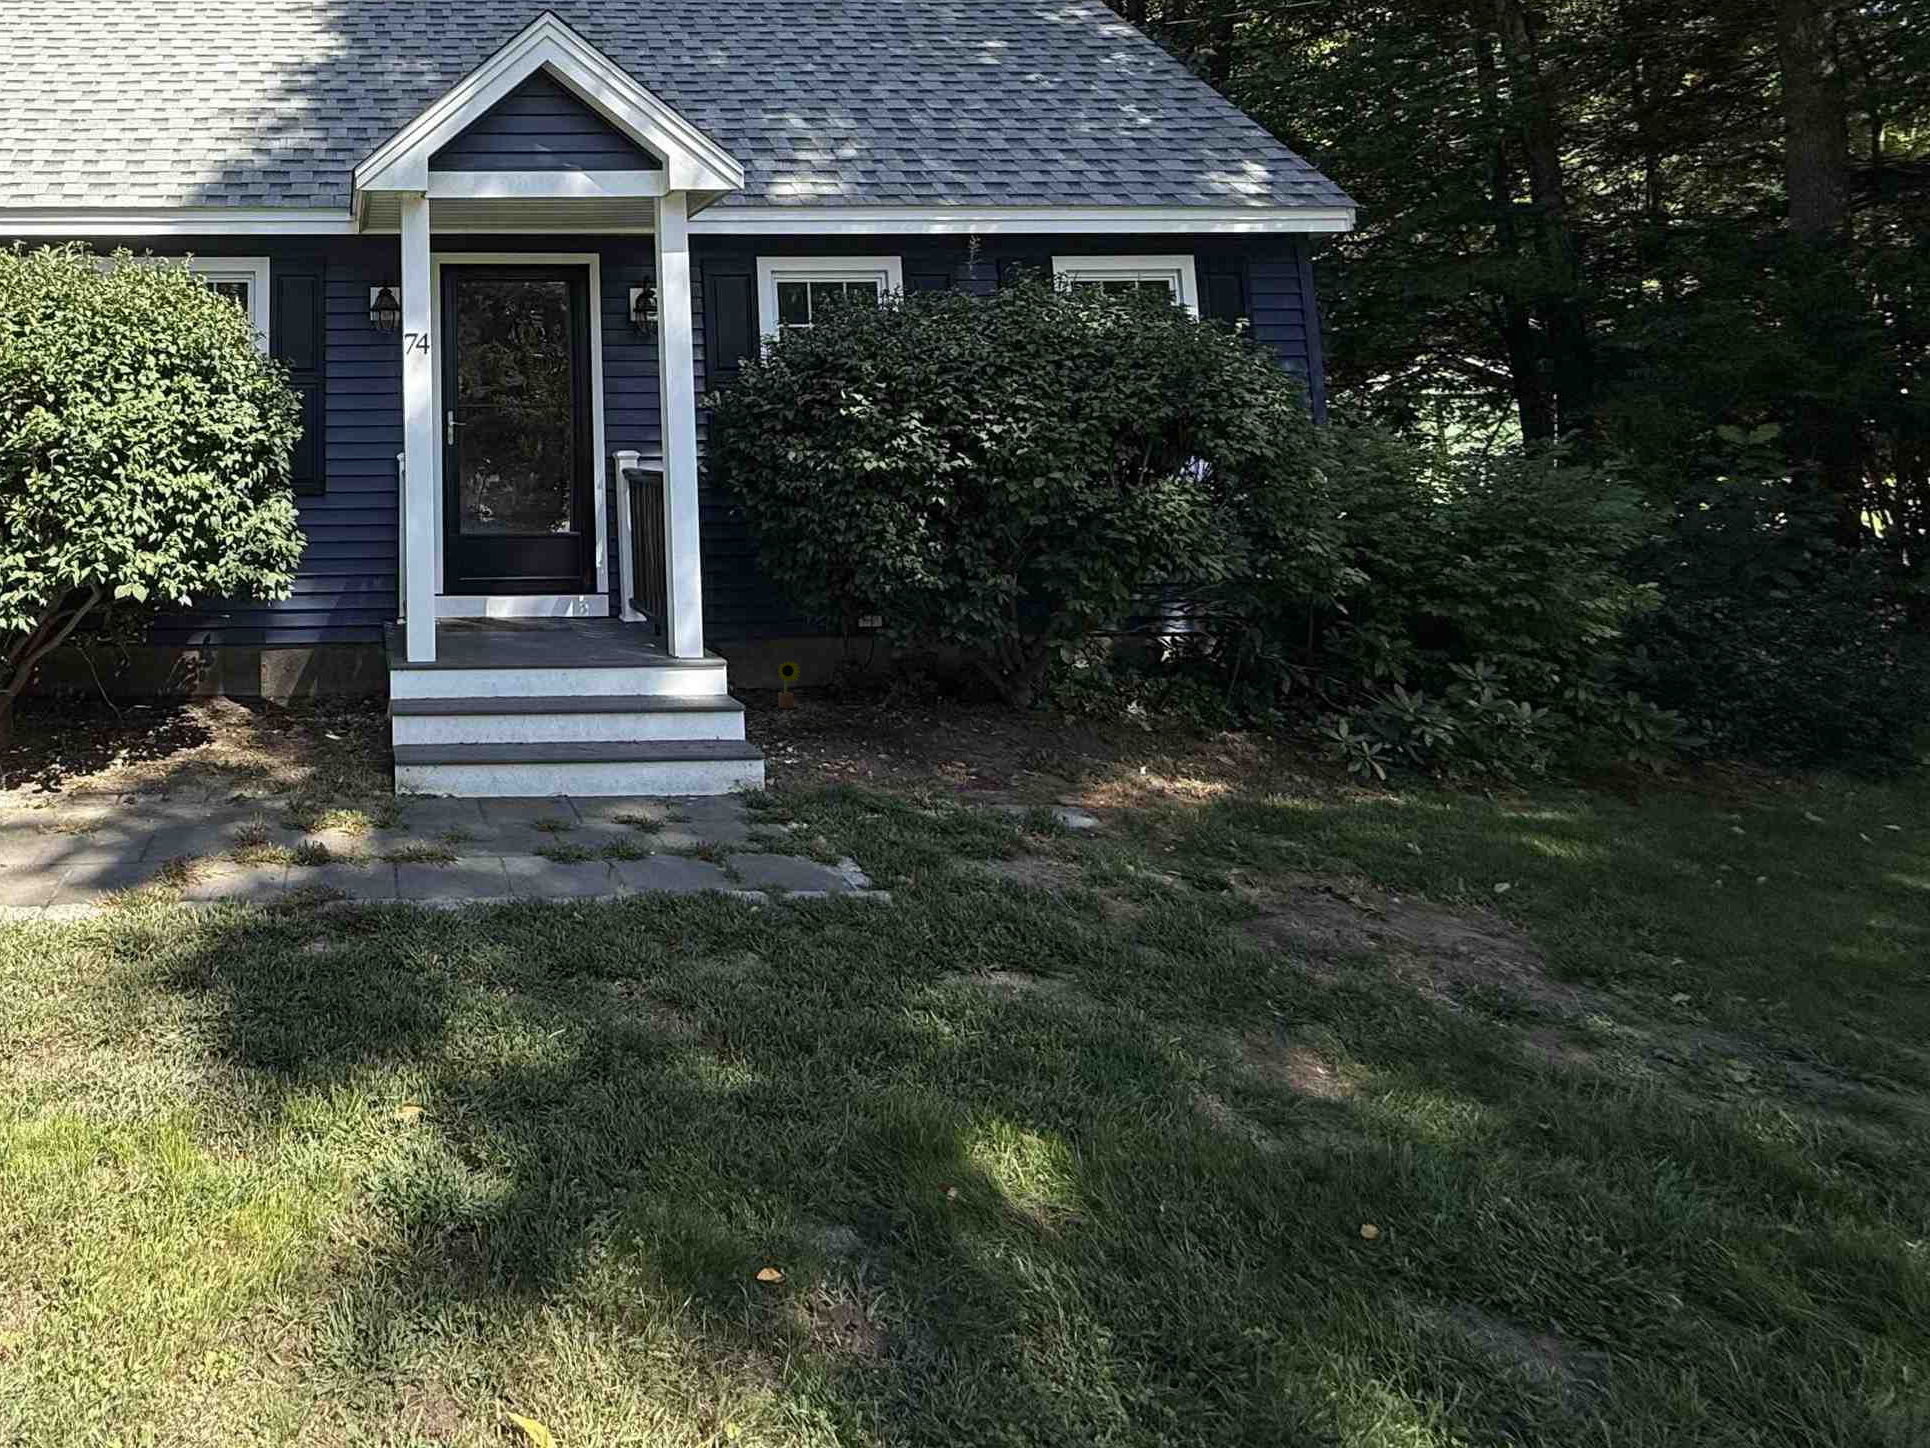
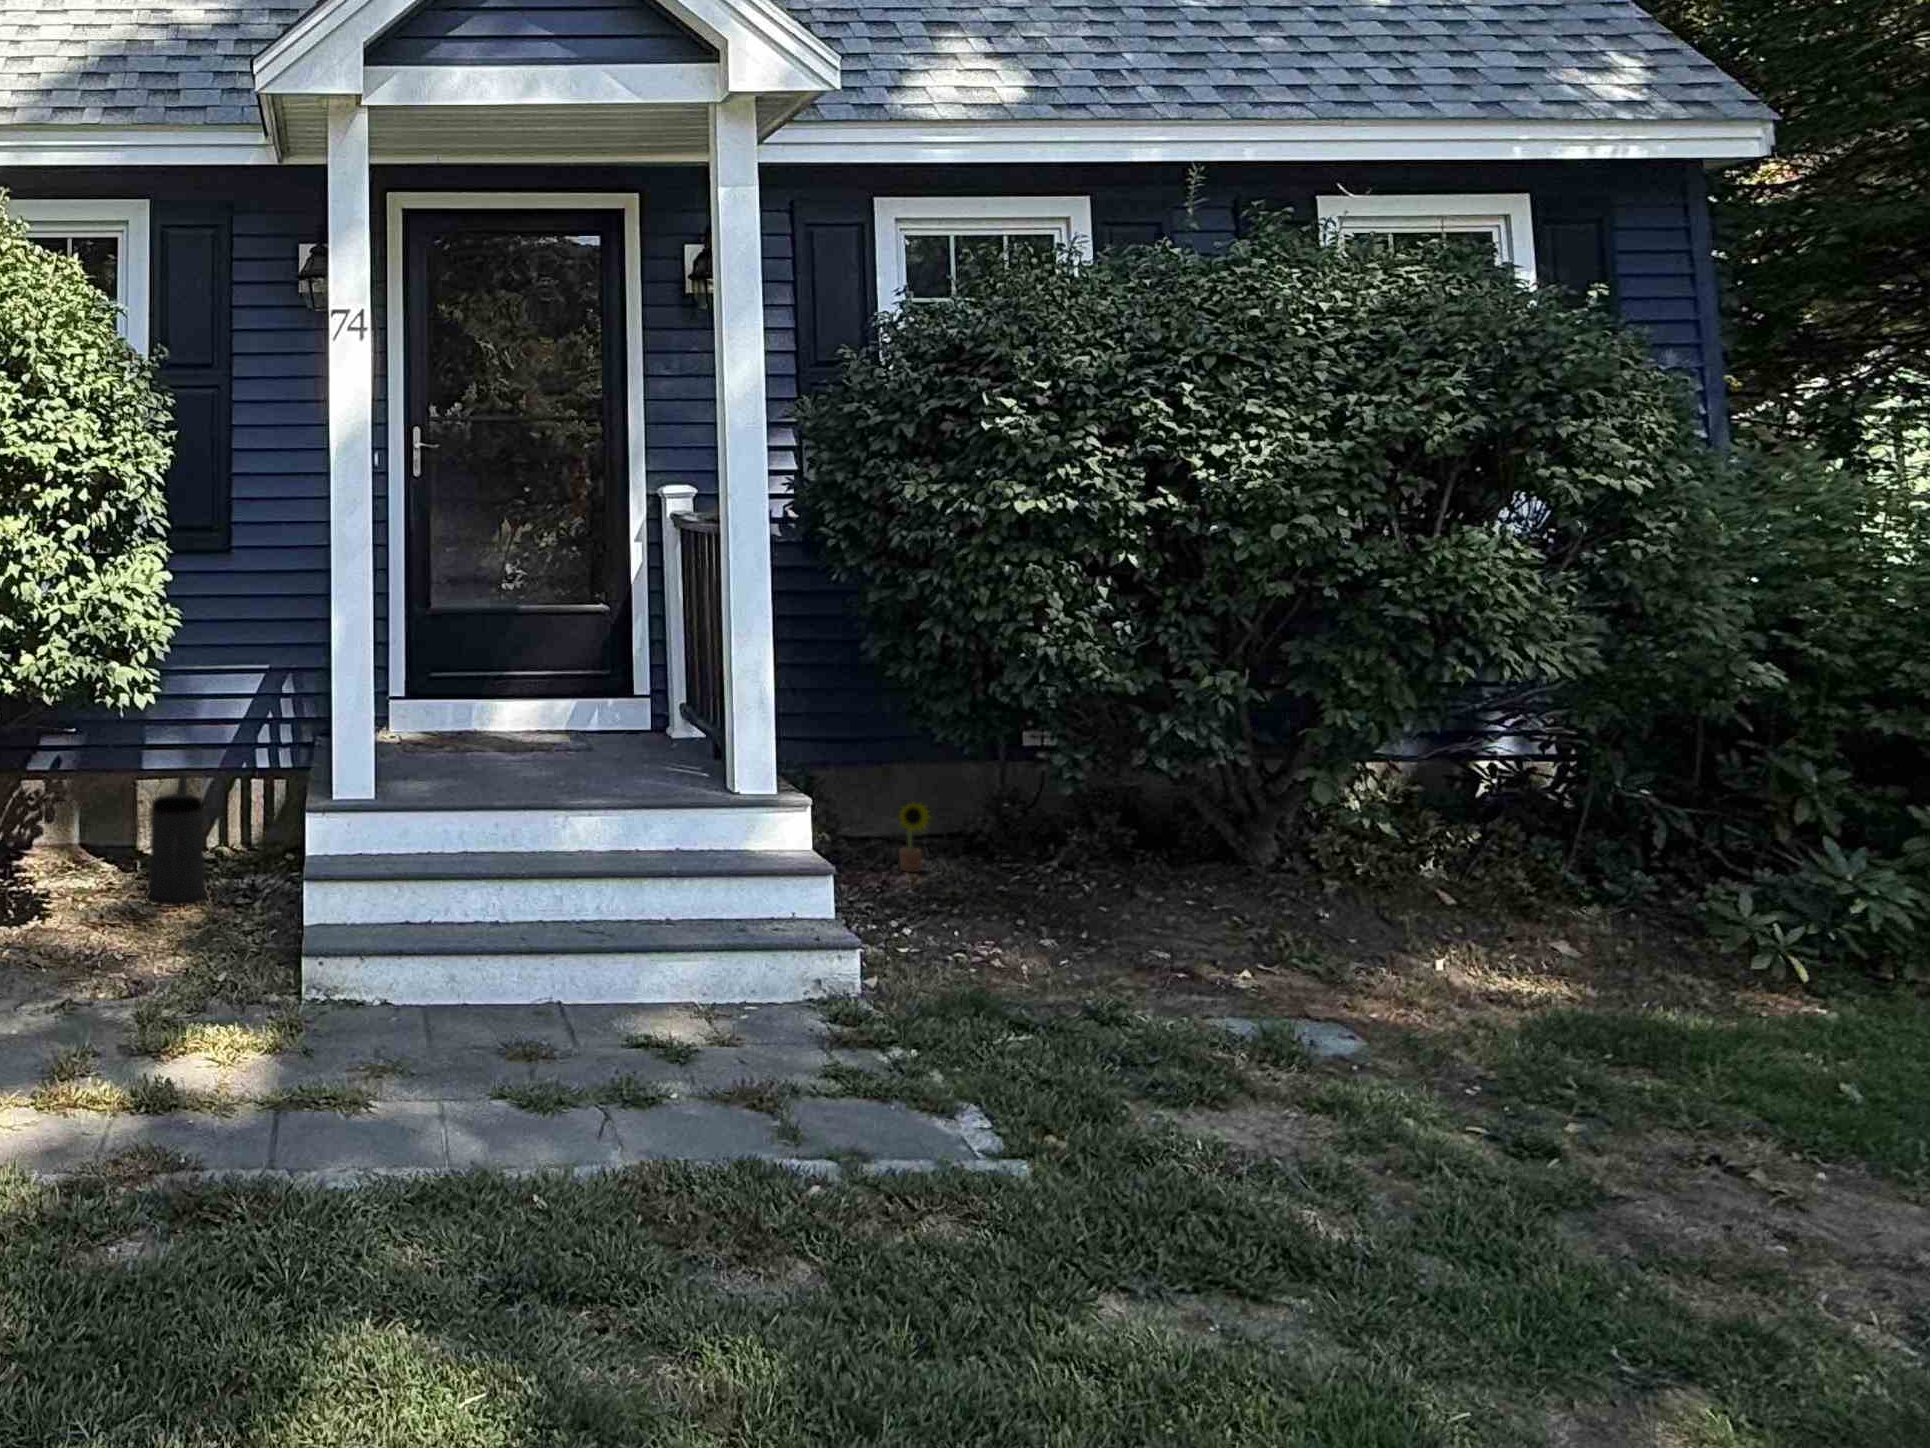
watering can: none [275,643,318,733] -> present [145,773,208,907]

